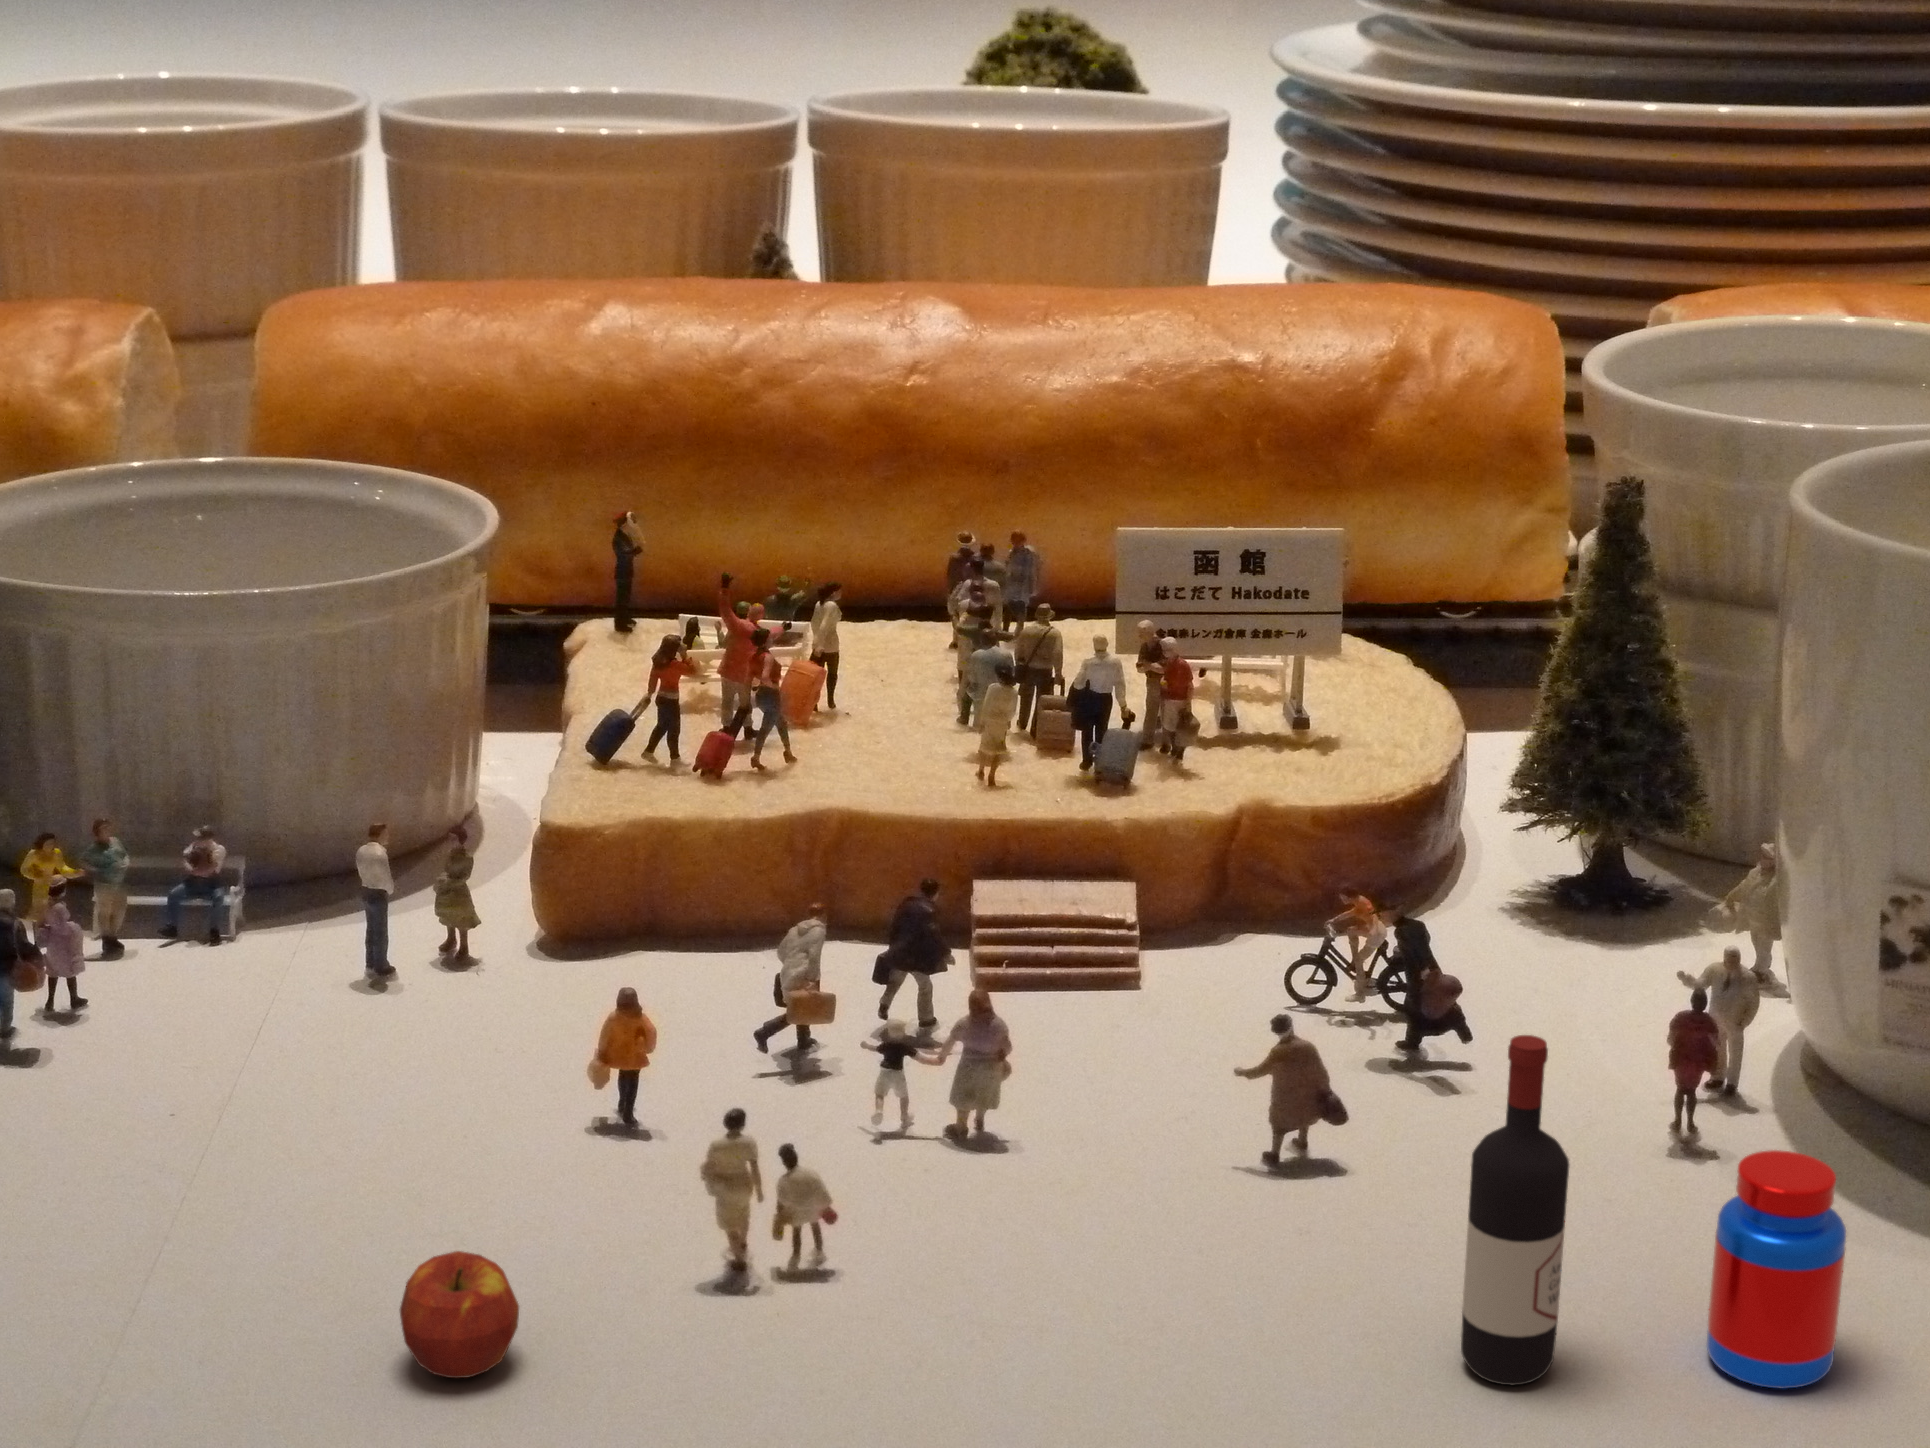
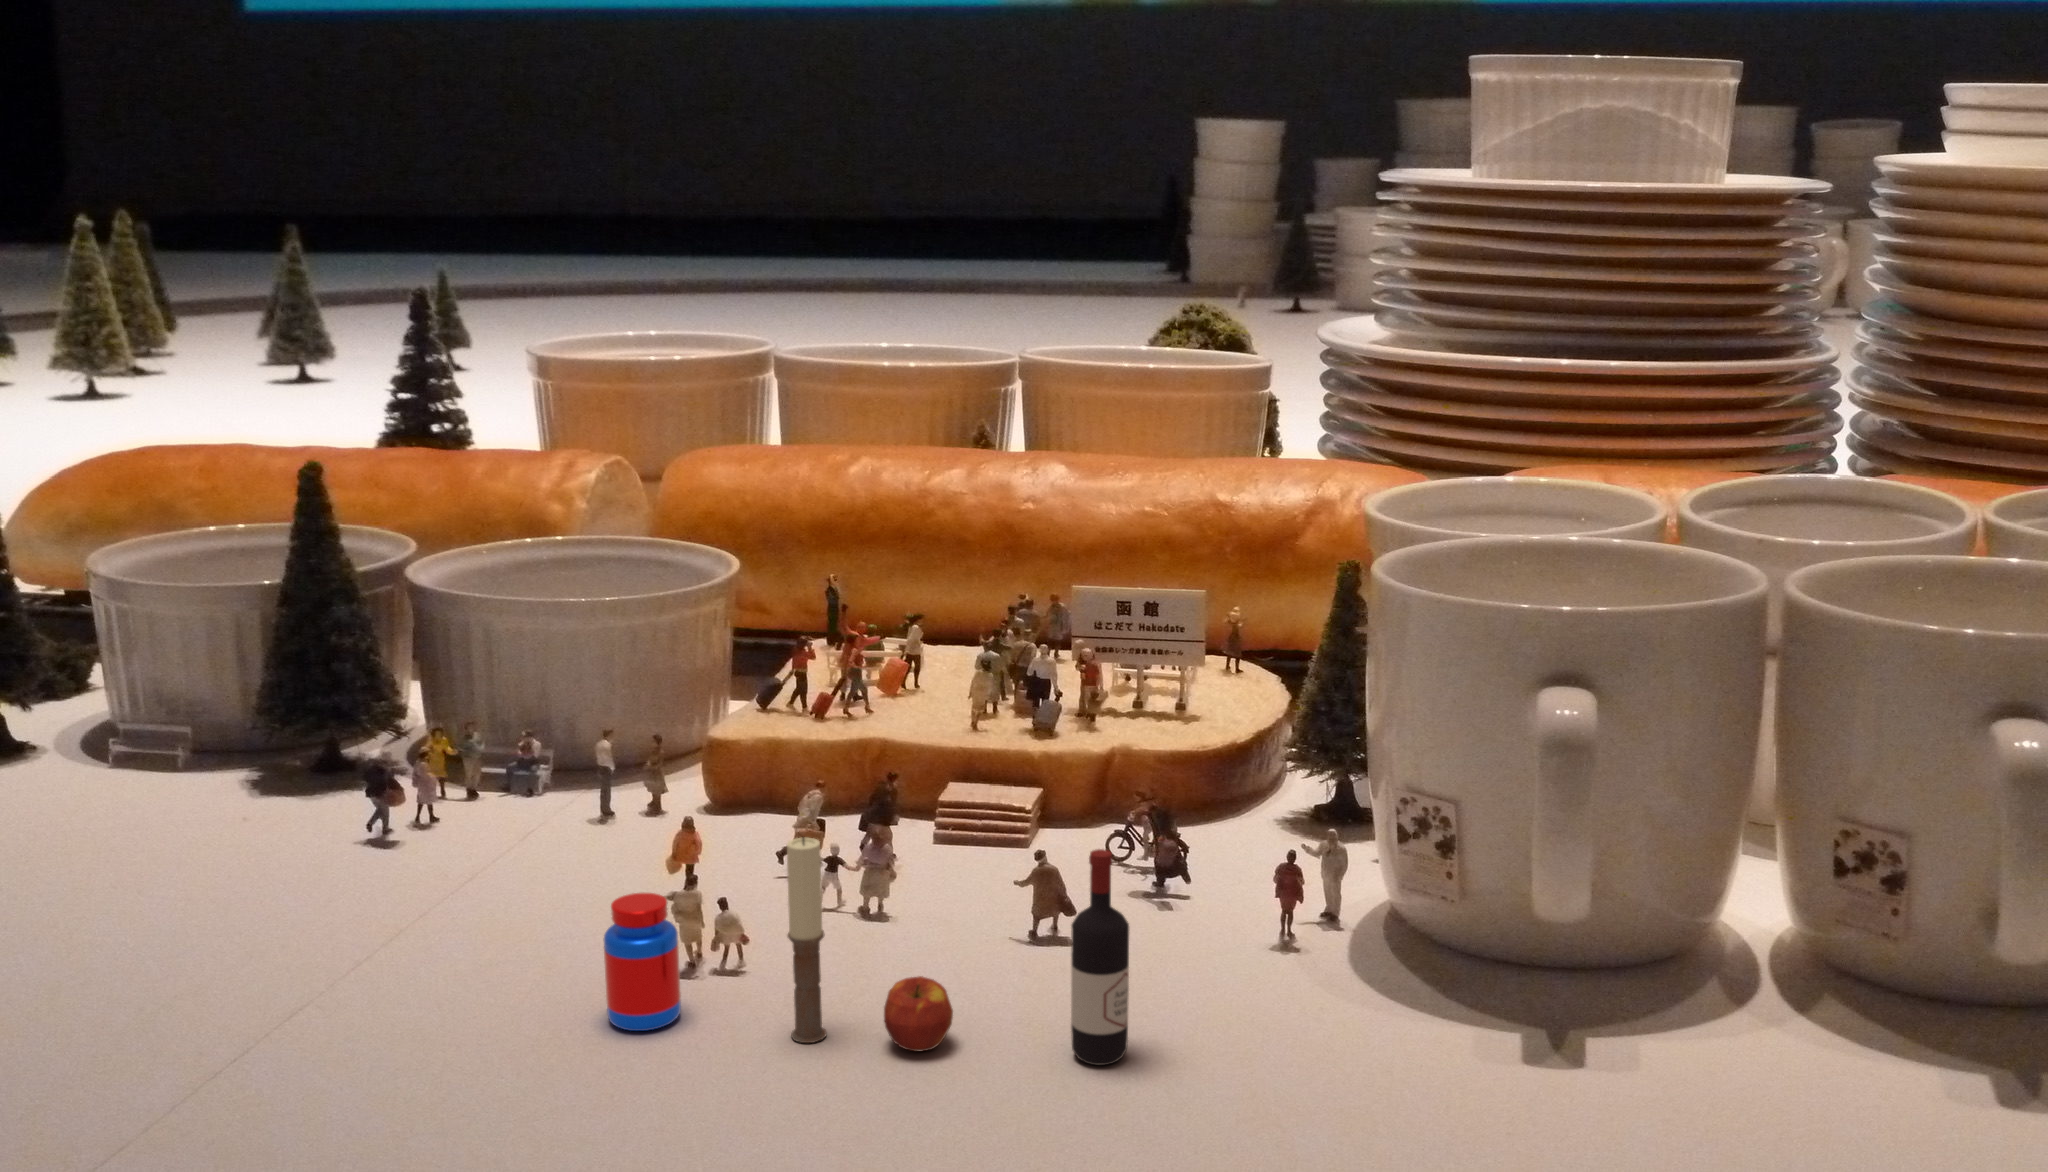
candle: none [982,1045,1047,1389] -> present [787,837,826,1043]
jar: present [1707,1150,1846,1389] -> present [604,893,681,1031]
apple: present [400,1251,519,1378] -> present [884,976,953,1051]

